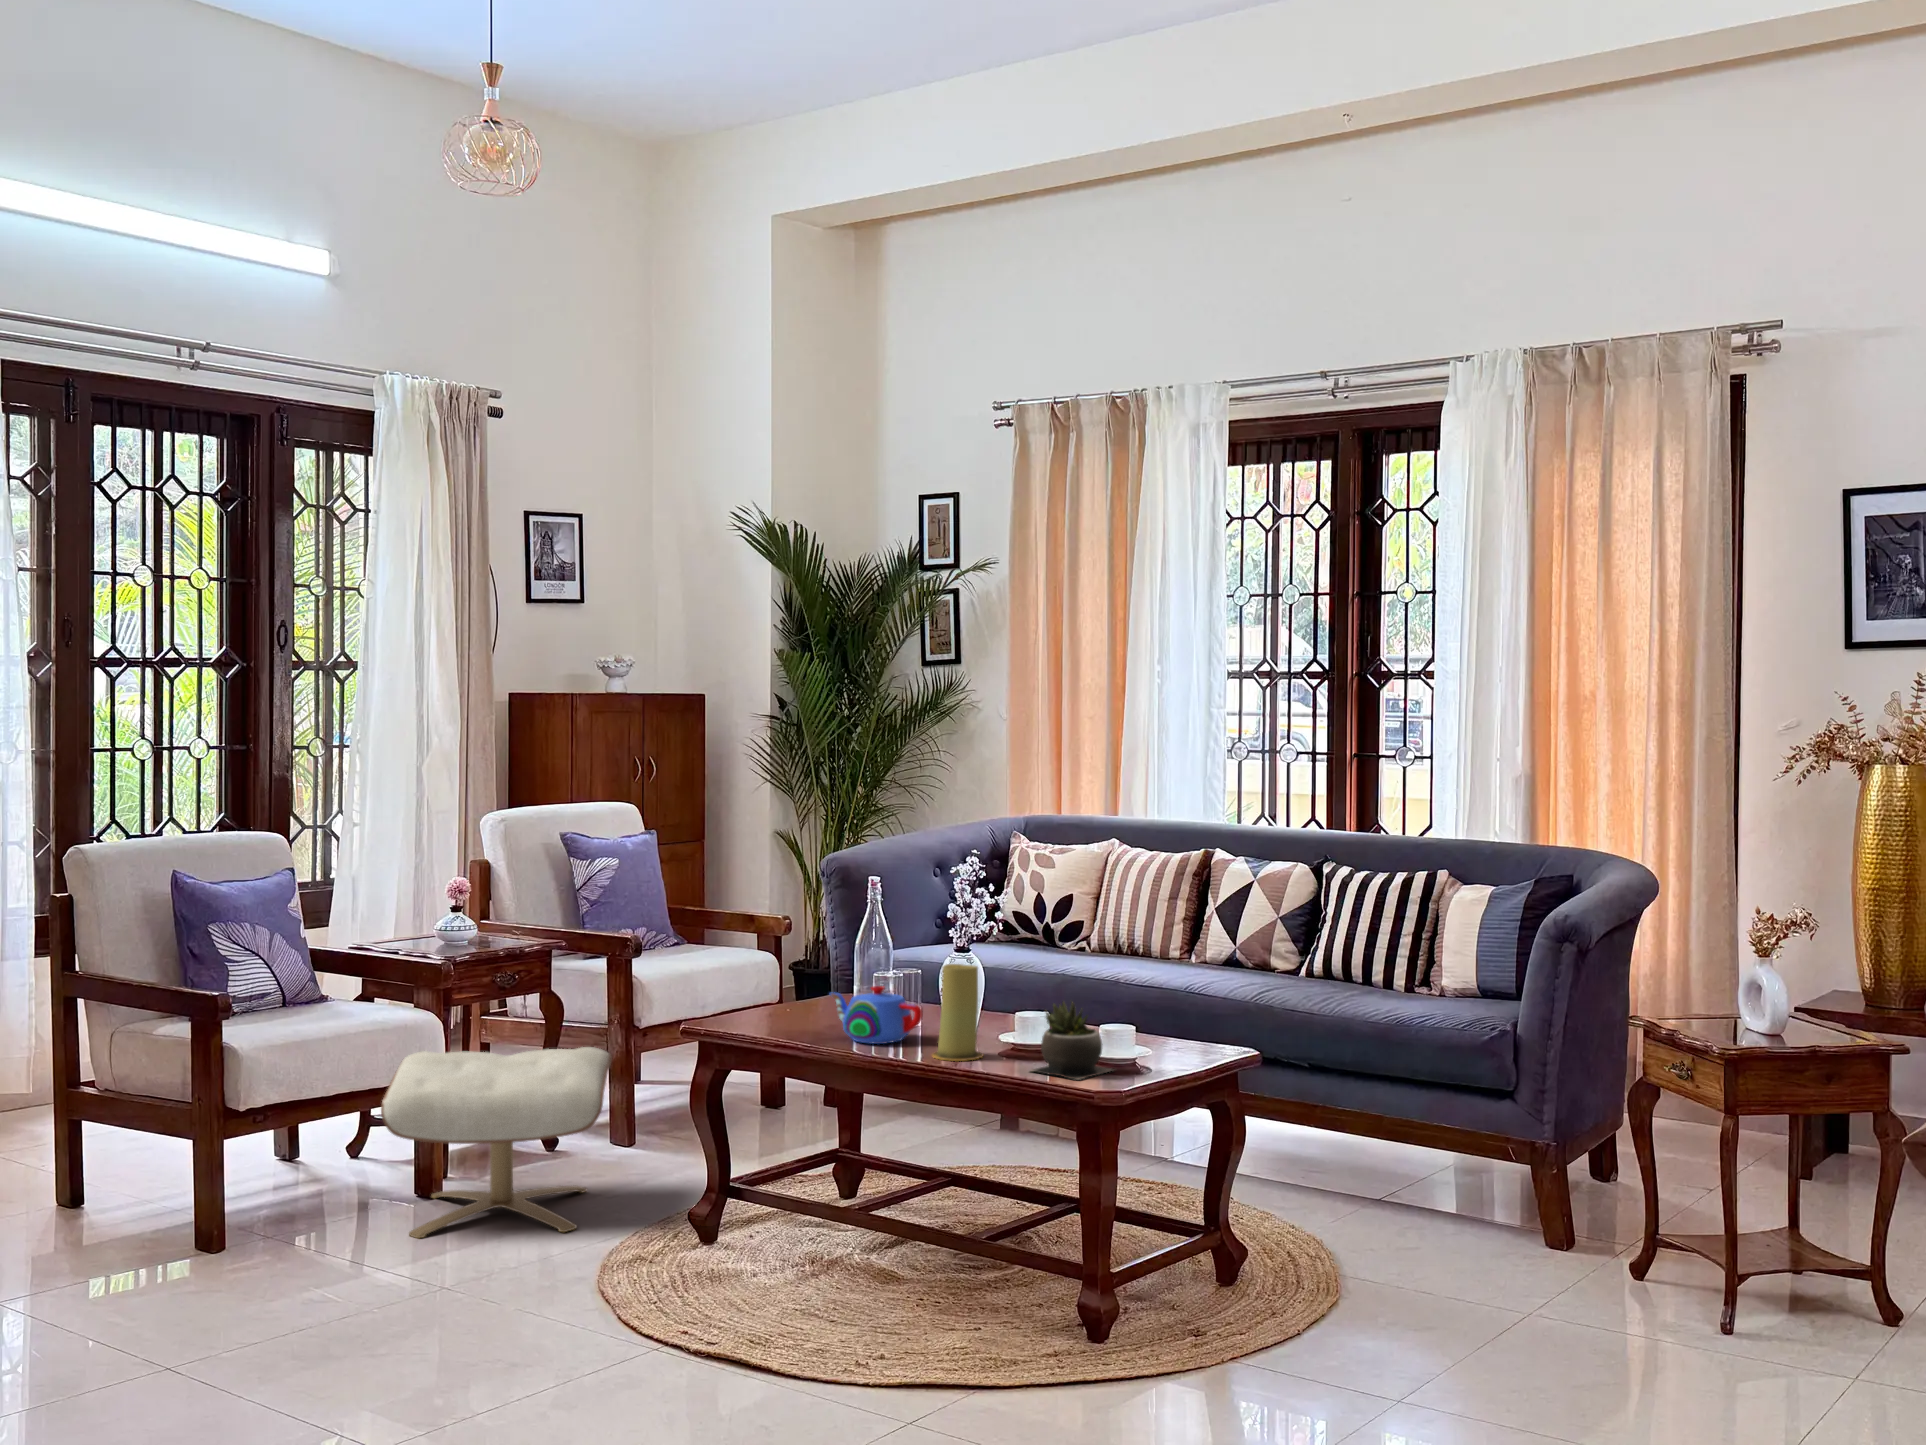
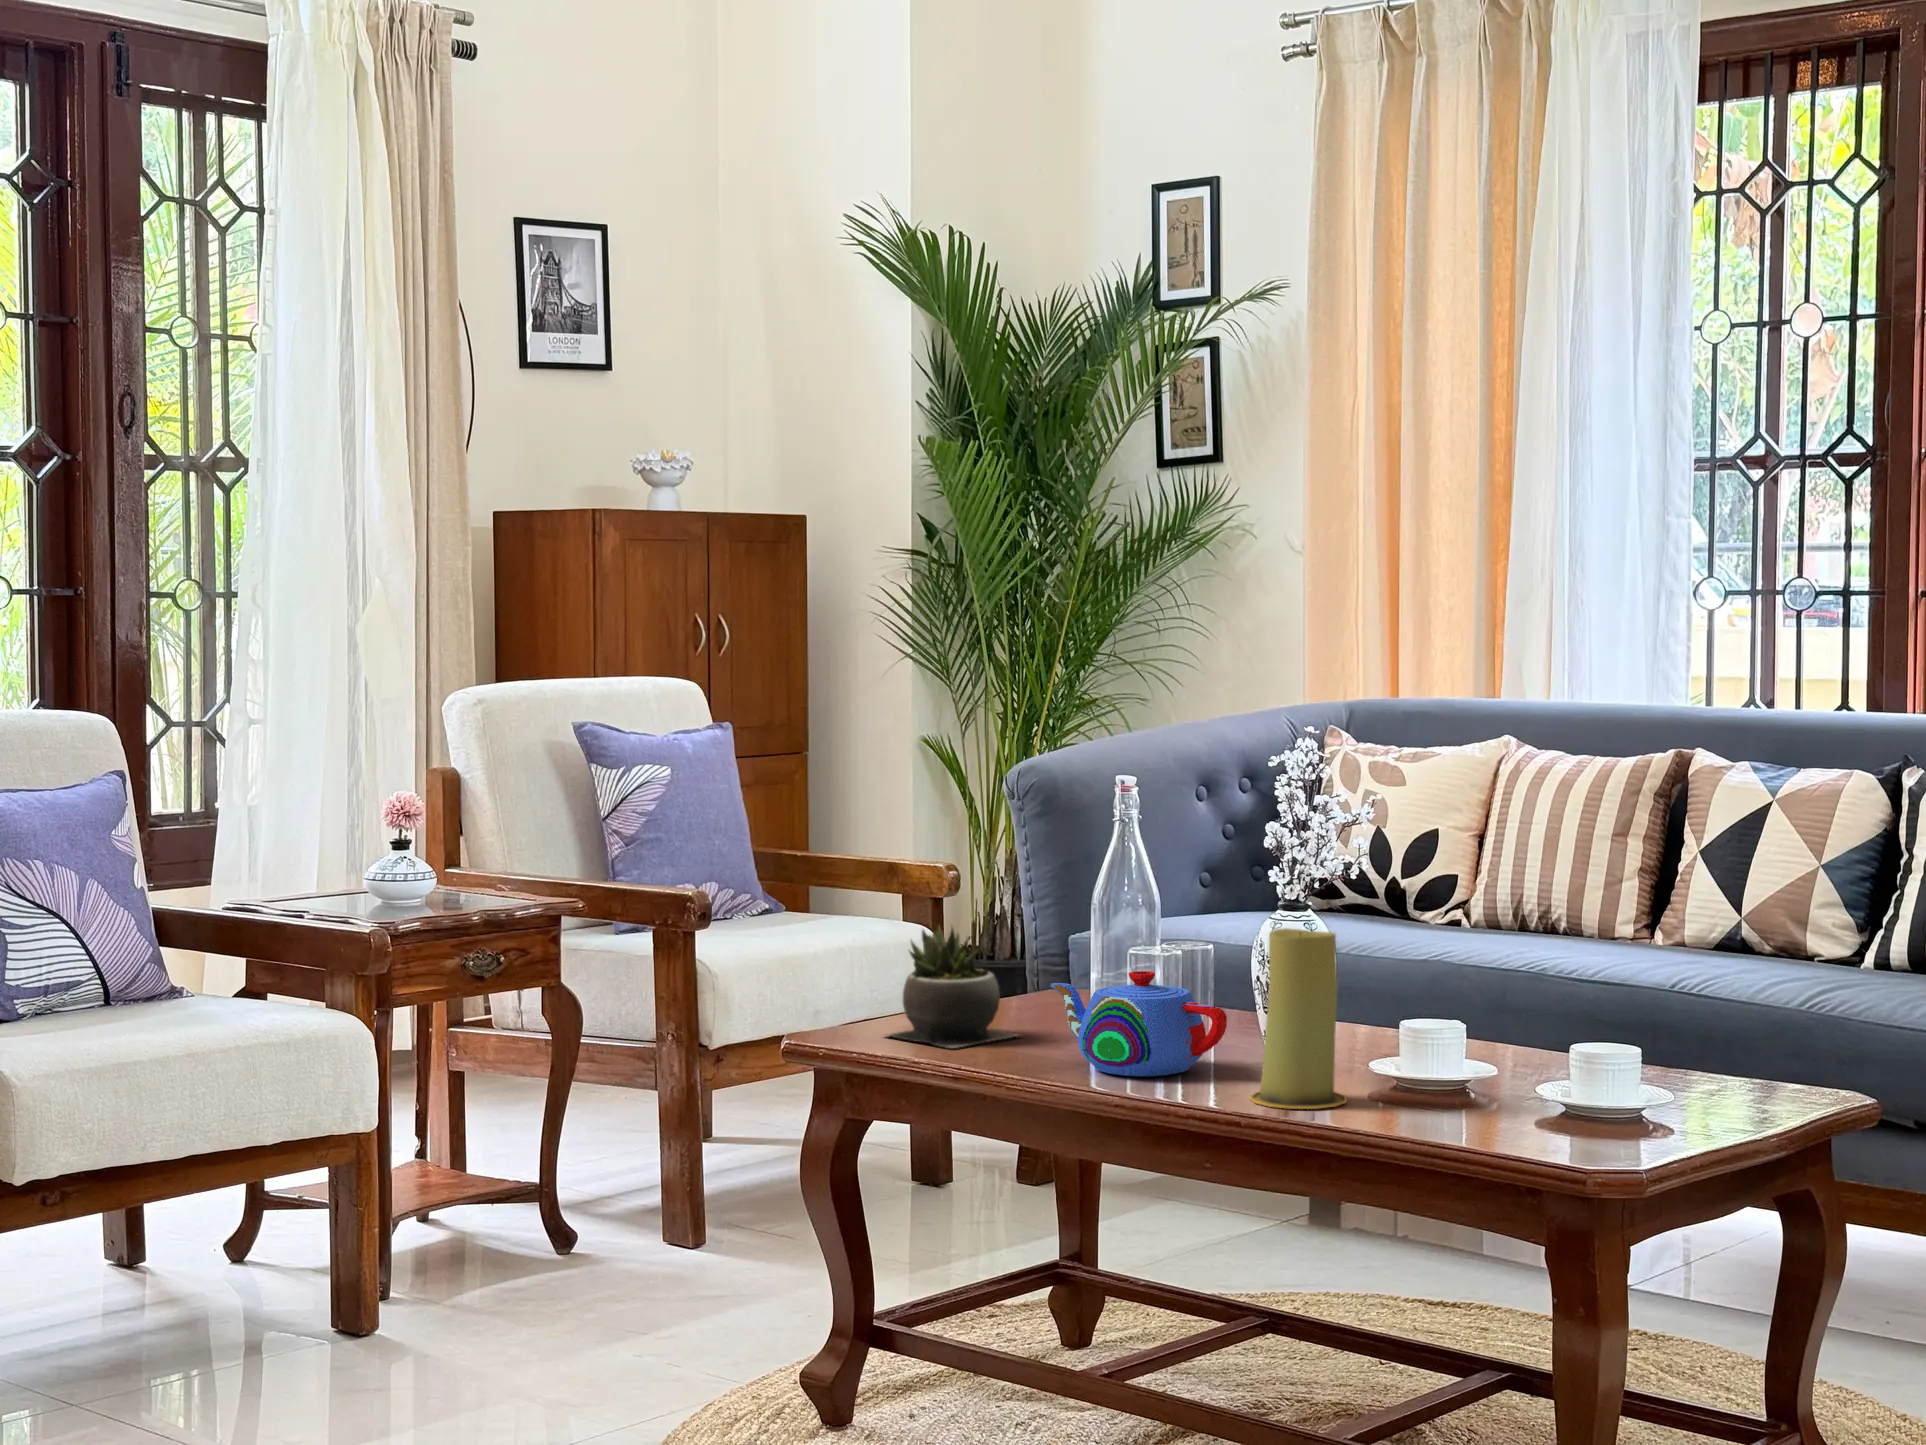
succulent plant: present [1031,1002,1113,1080] -> present [885,927,1020,1048]
ottoman: present [381,1047,612,1239] -> none [259,1079,661,1413]

